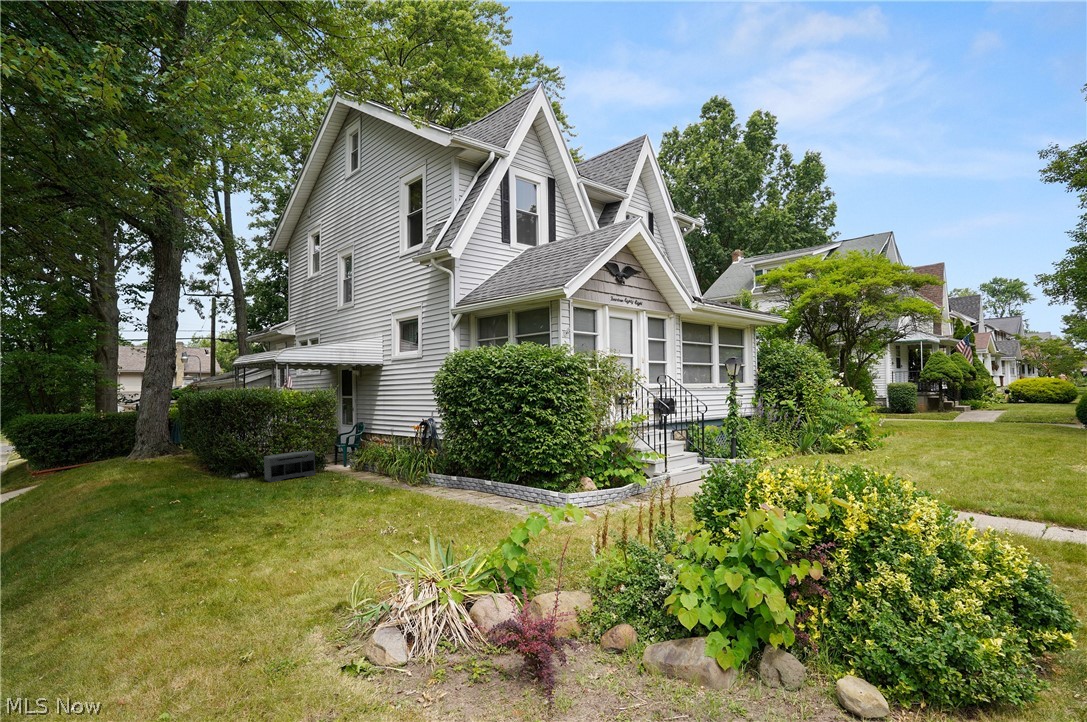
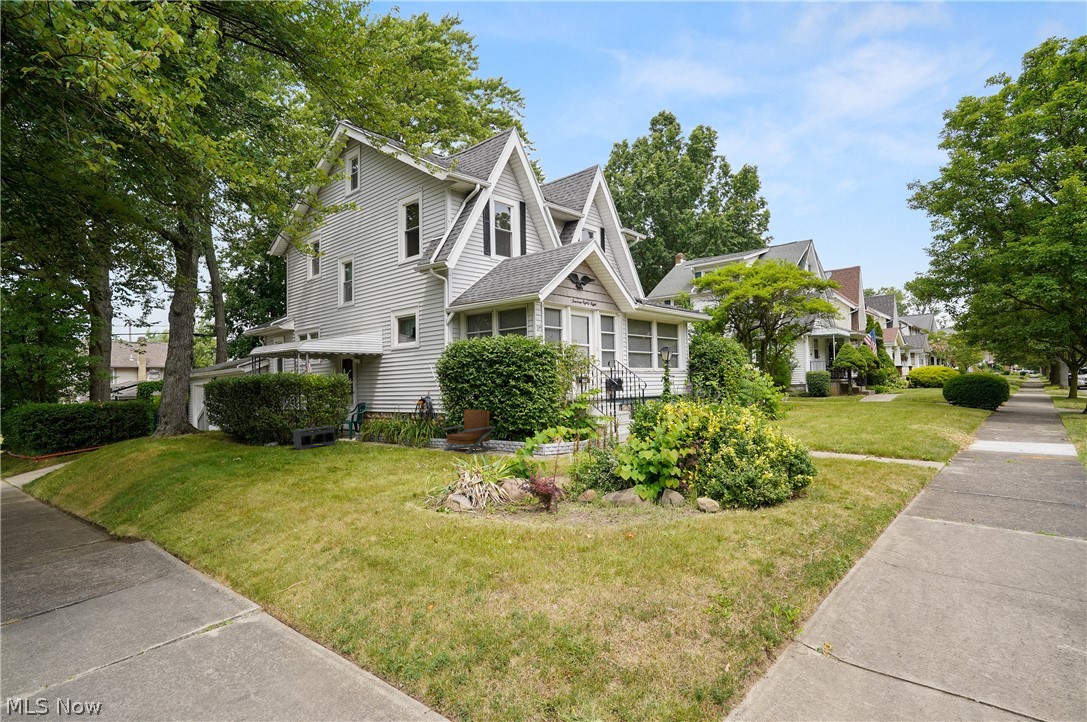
lounge chair: none [435,439,504,503] -> present [443,410,496,454]

